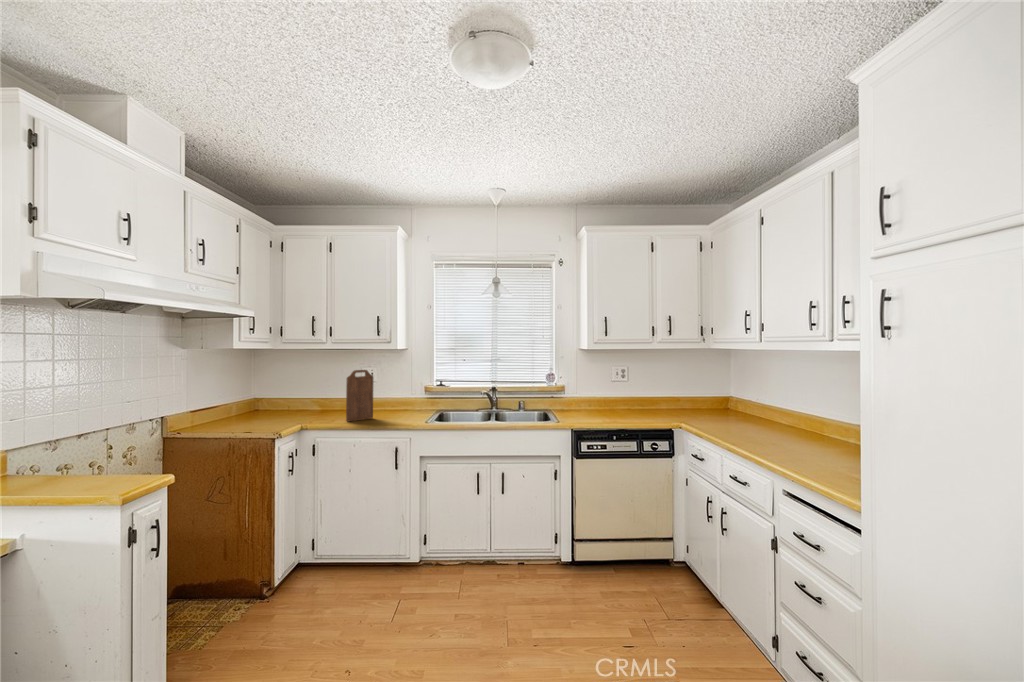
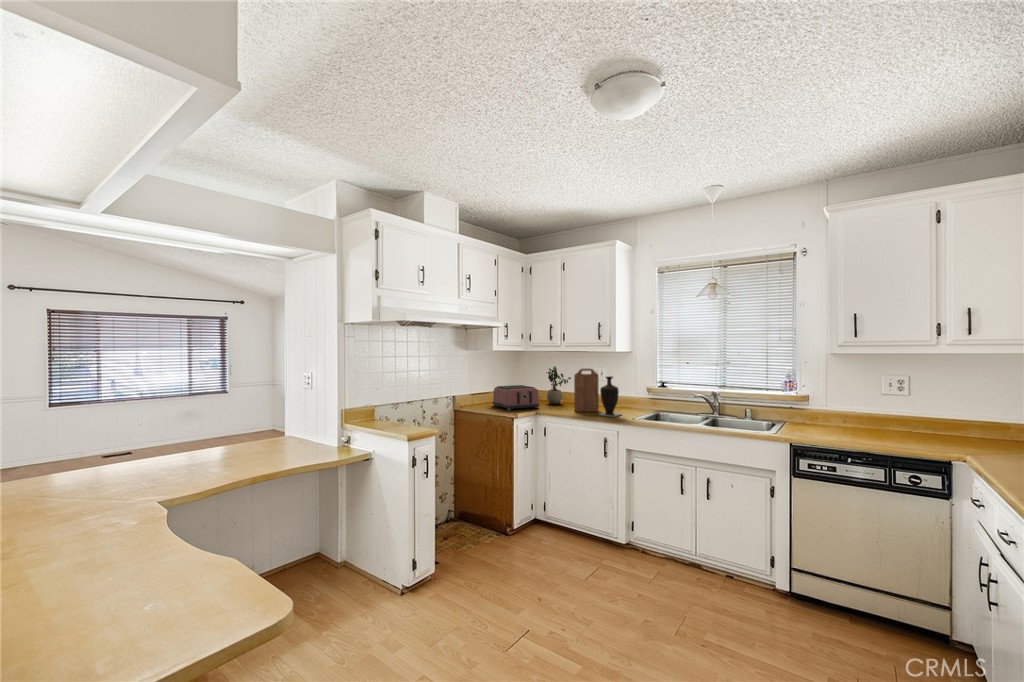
potted plant: none [296,368,329,416] -> present [546,366,571,404]
vase: none [381,378,406,424] -> present [598,376,621,417]
toaster: none [221,394,296,429] -> present [493,385,539,410]

